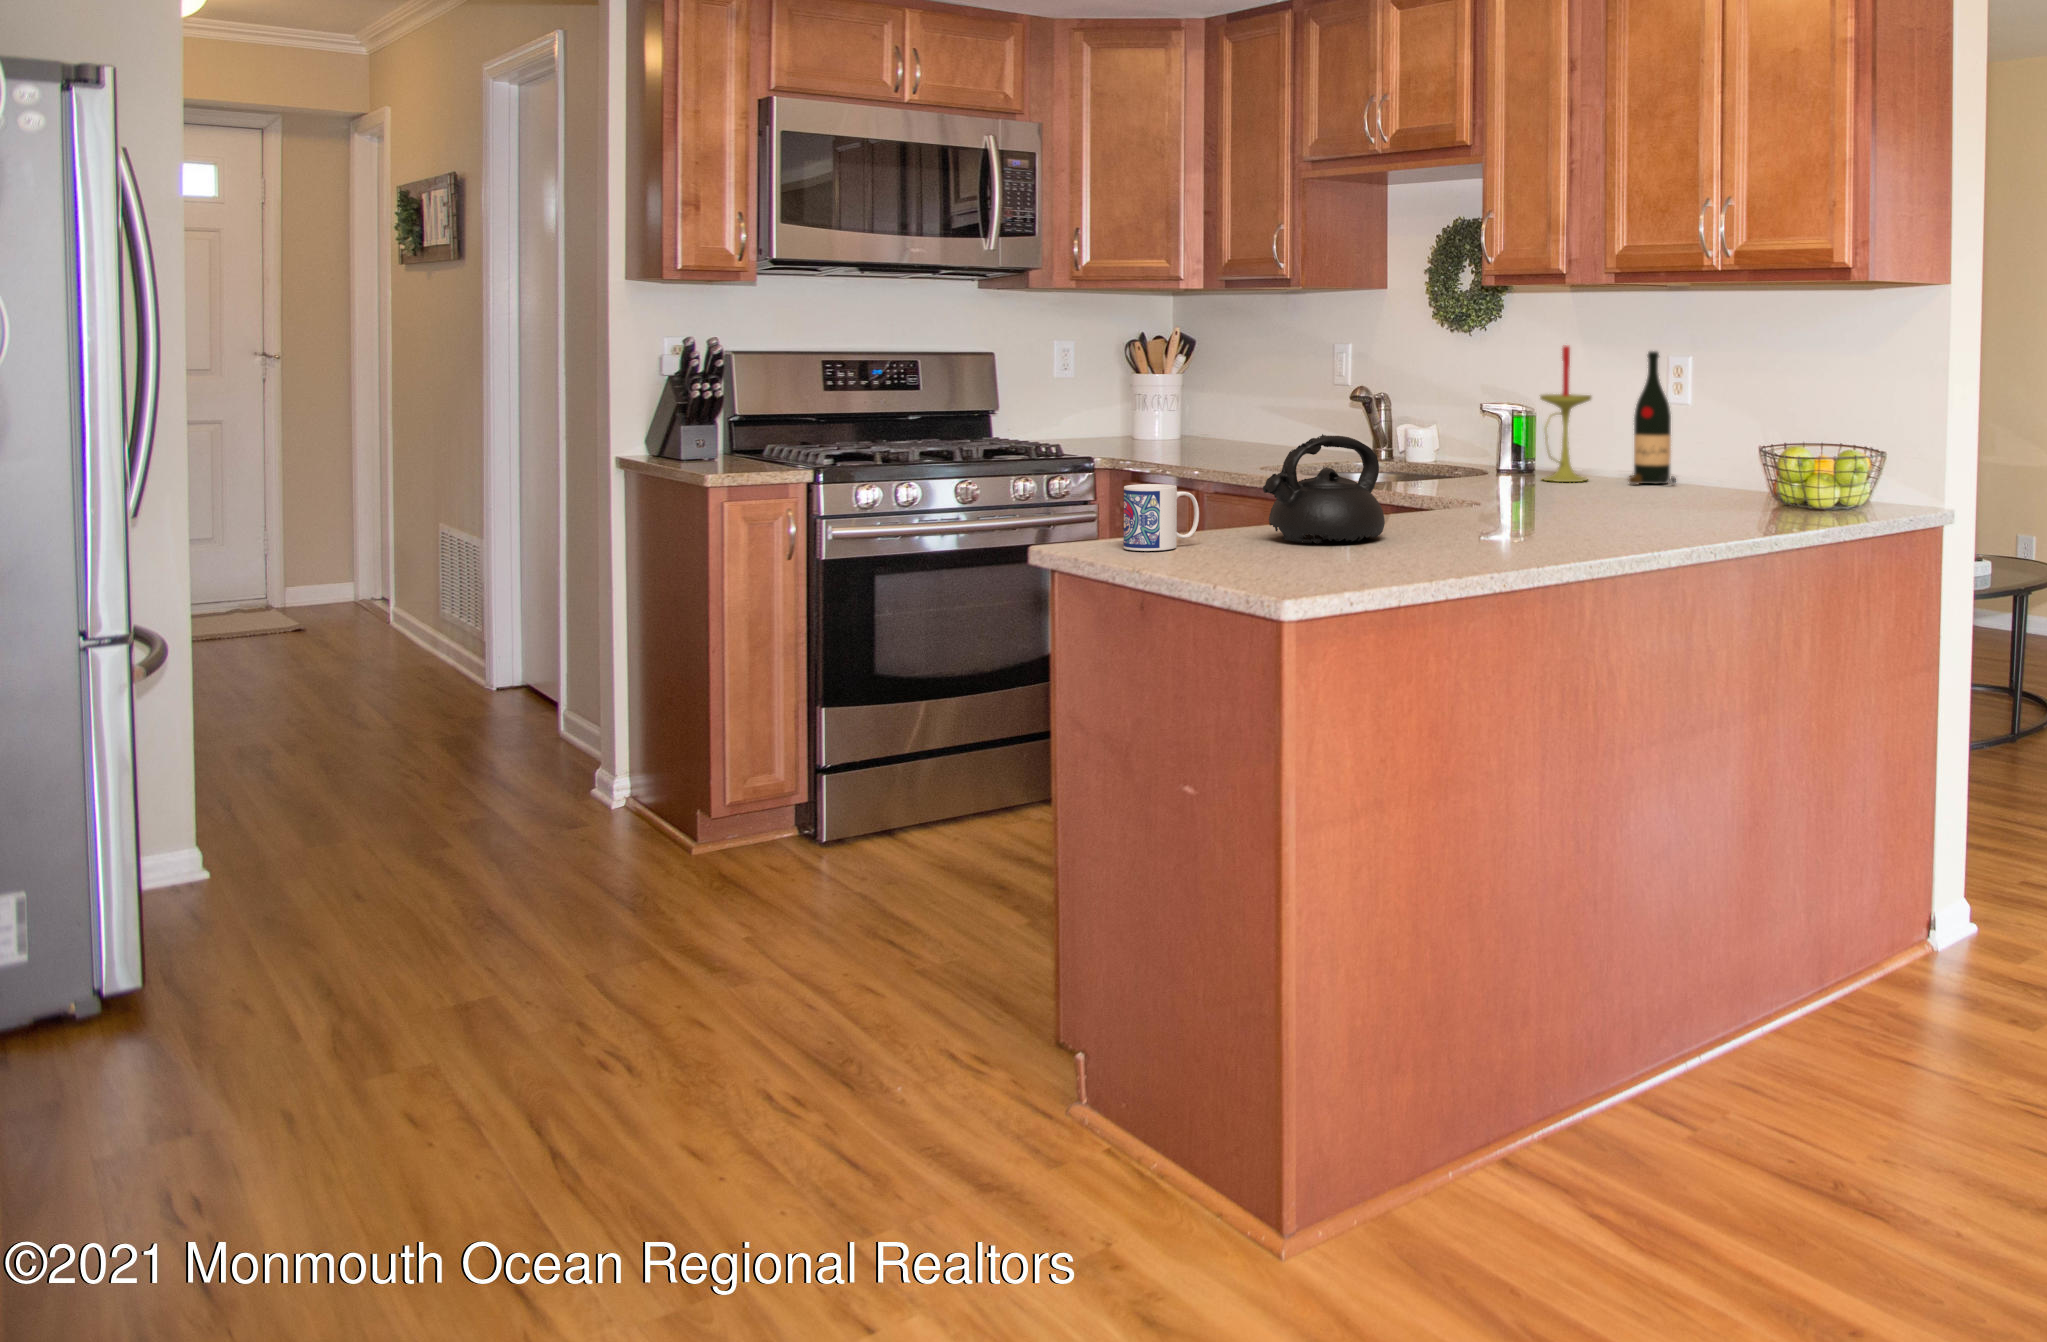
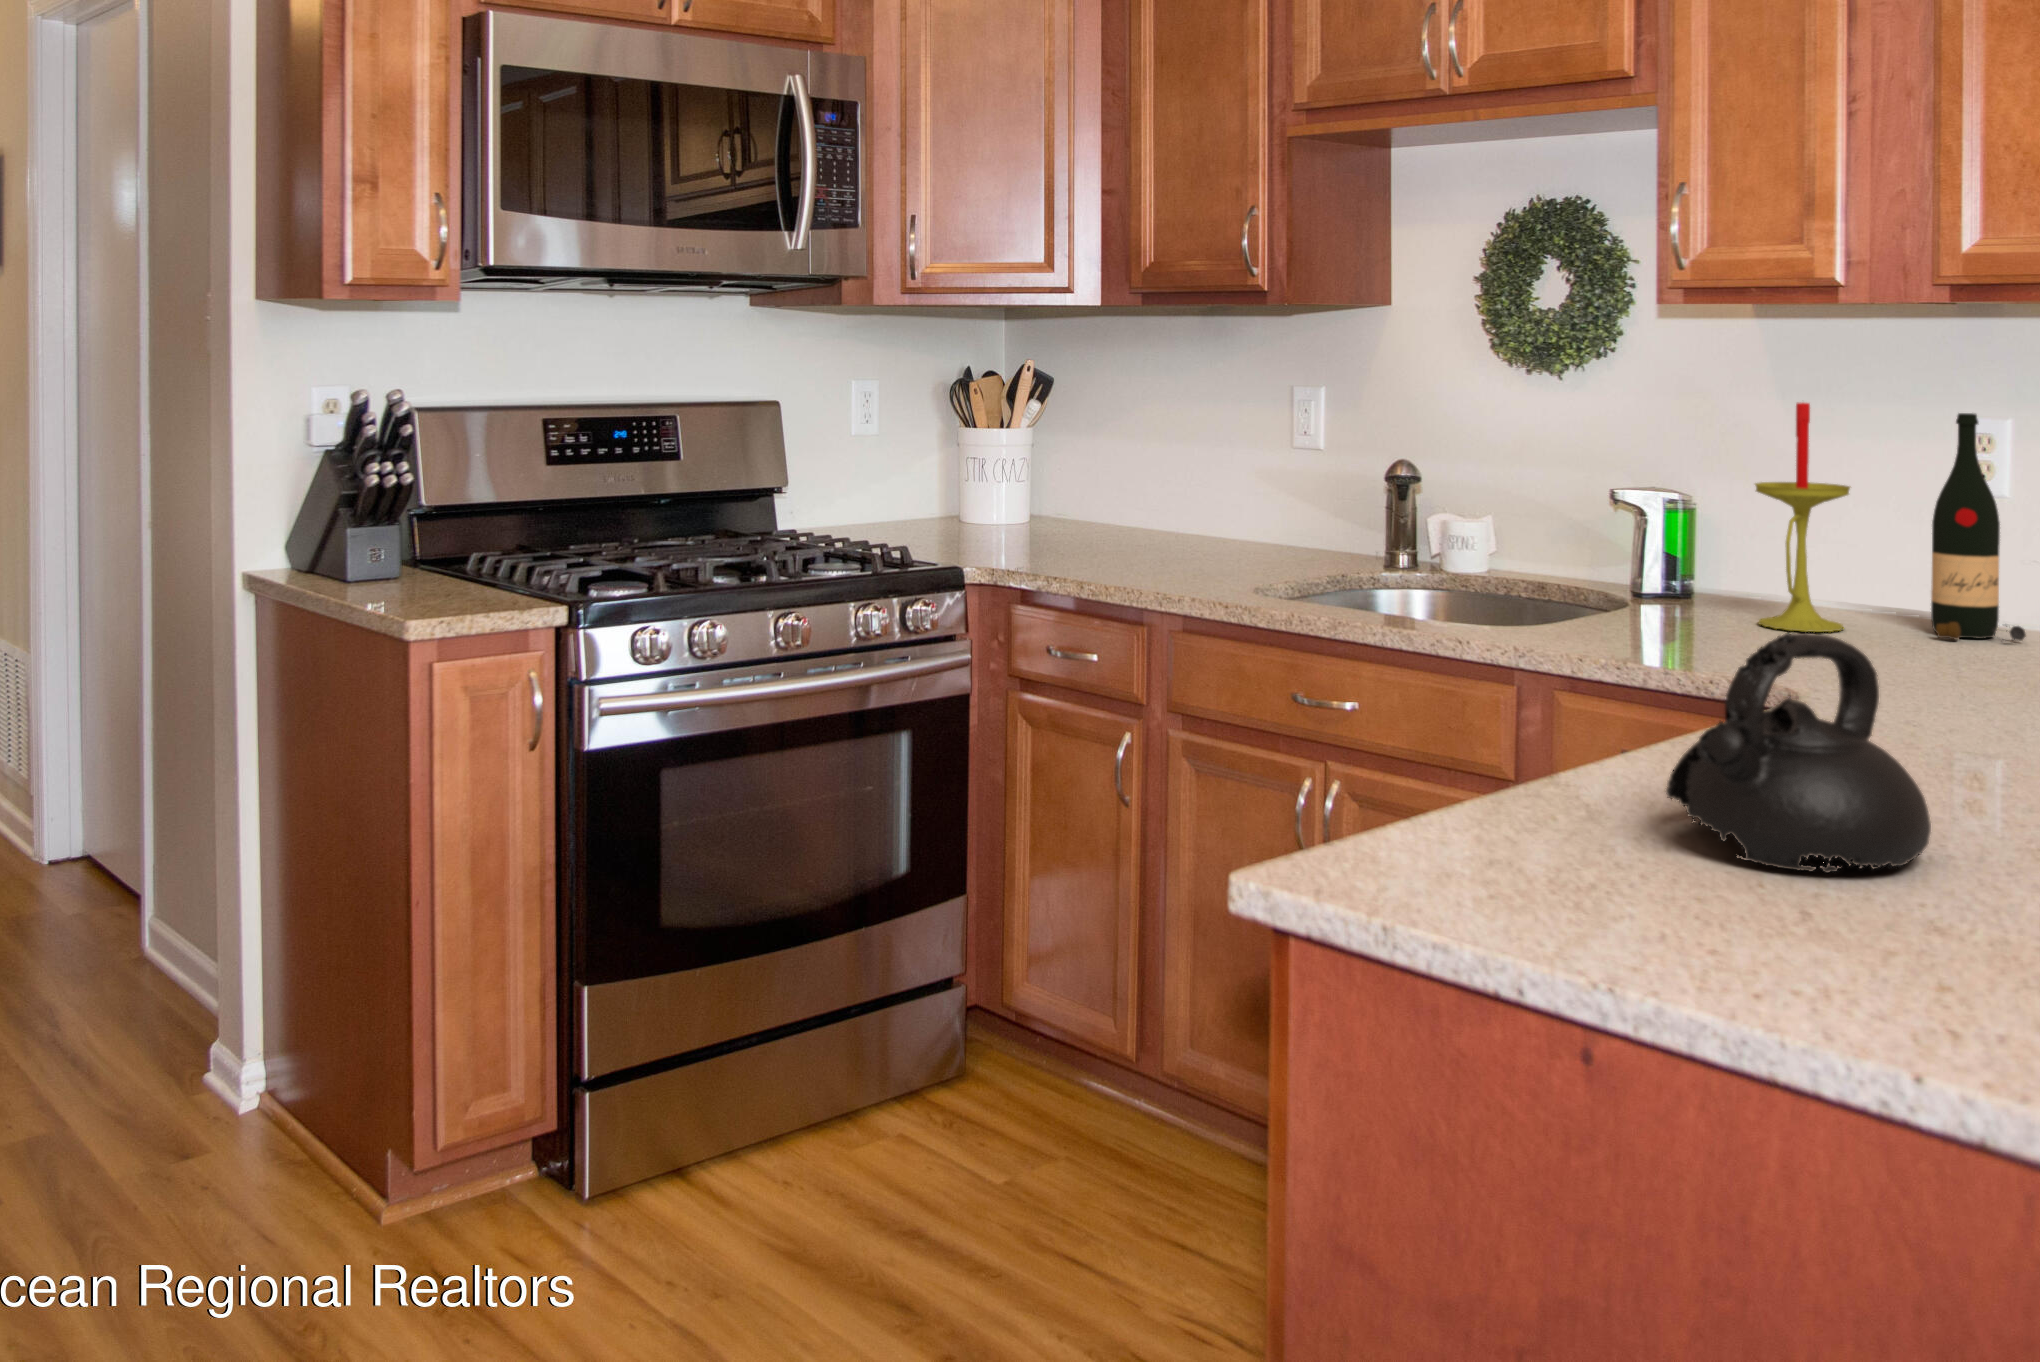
mug: present [1124,484,1199,551] -> none [1448,749,1585,909]

